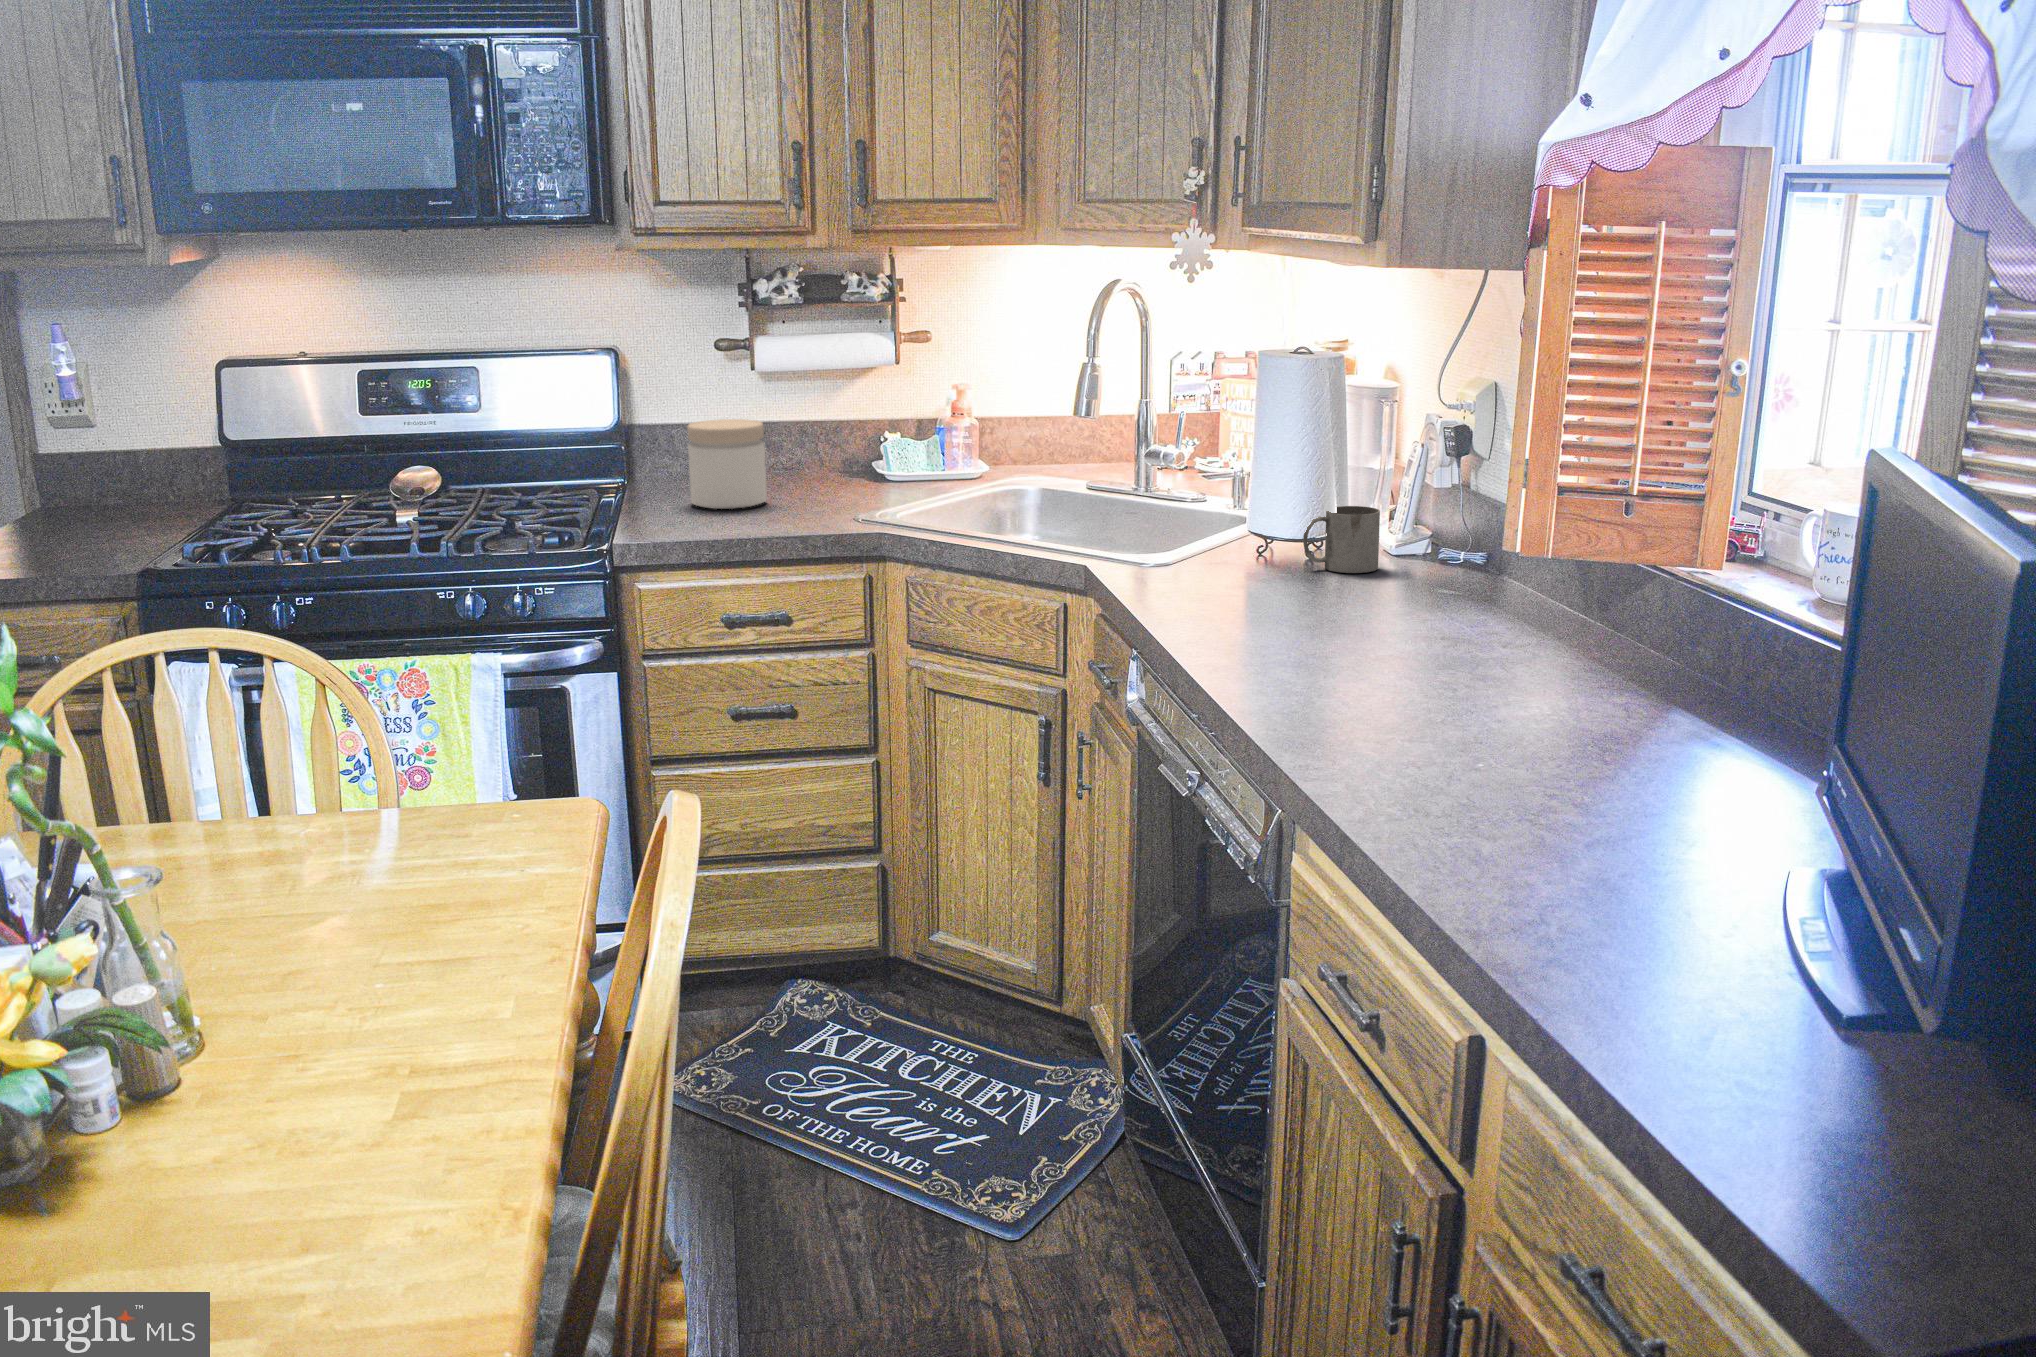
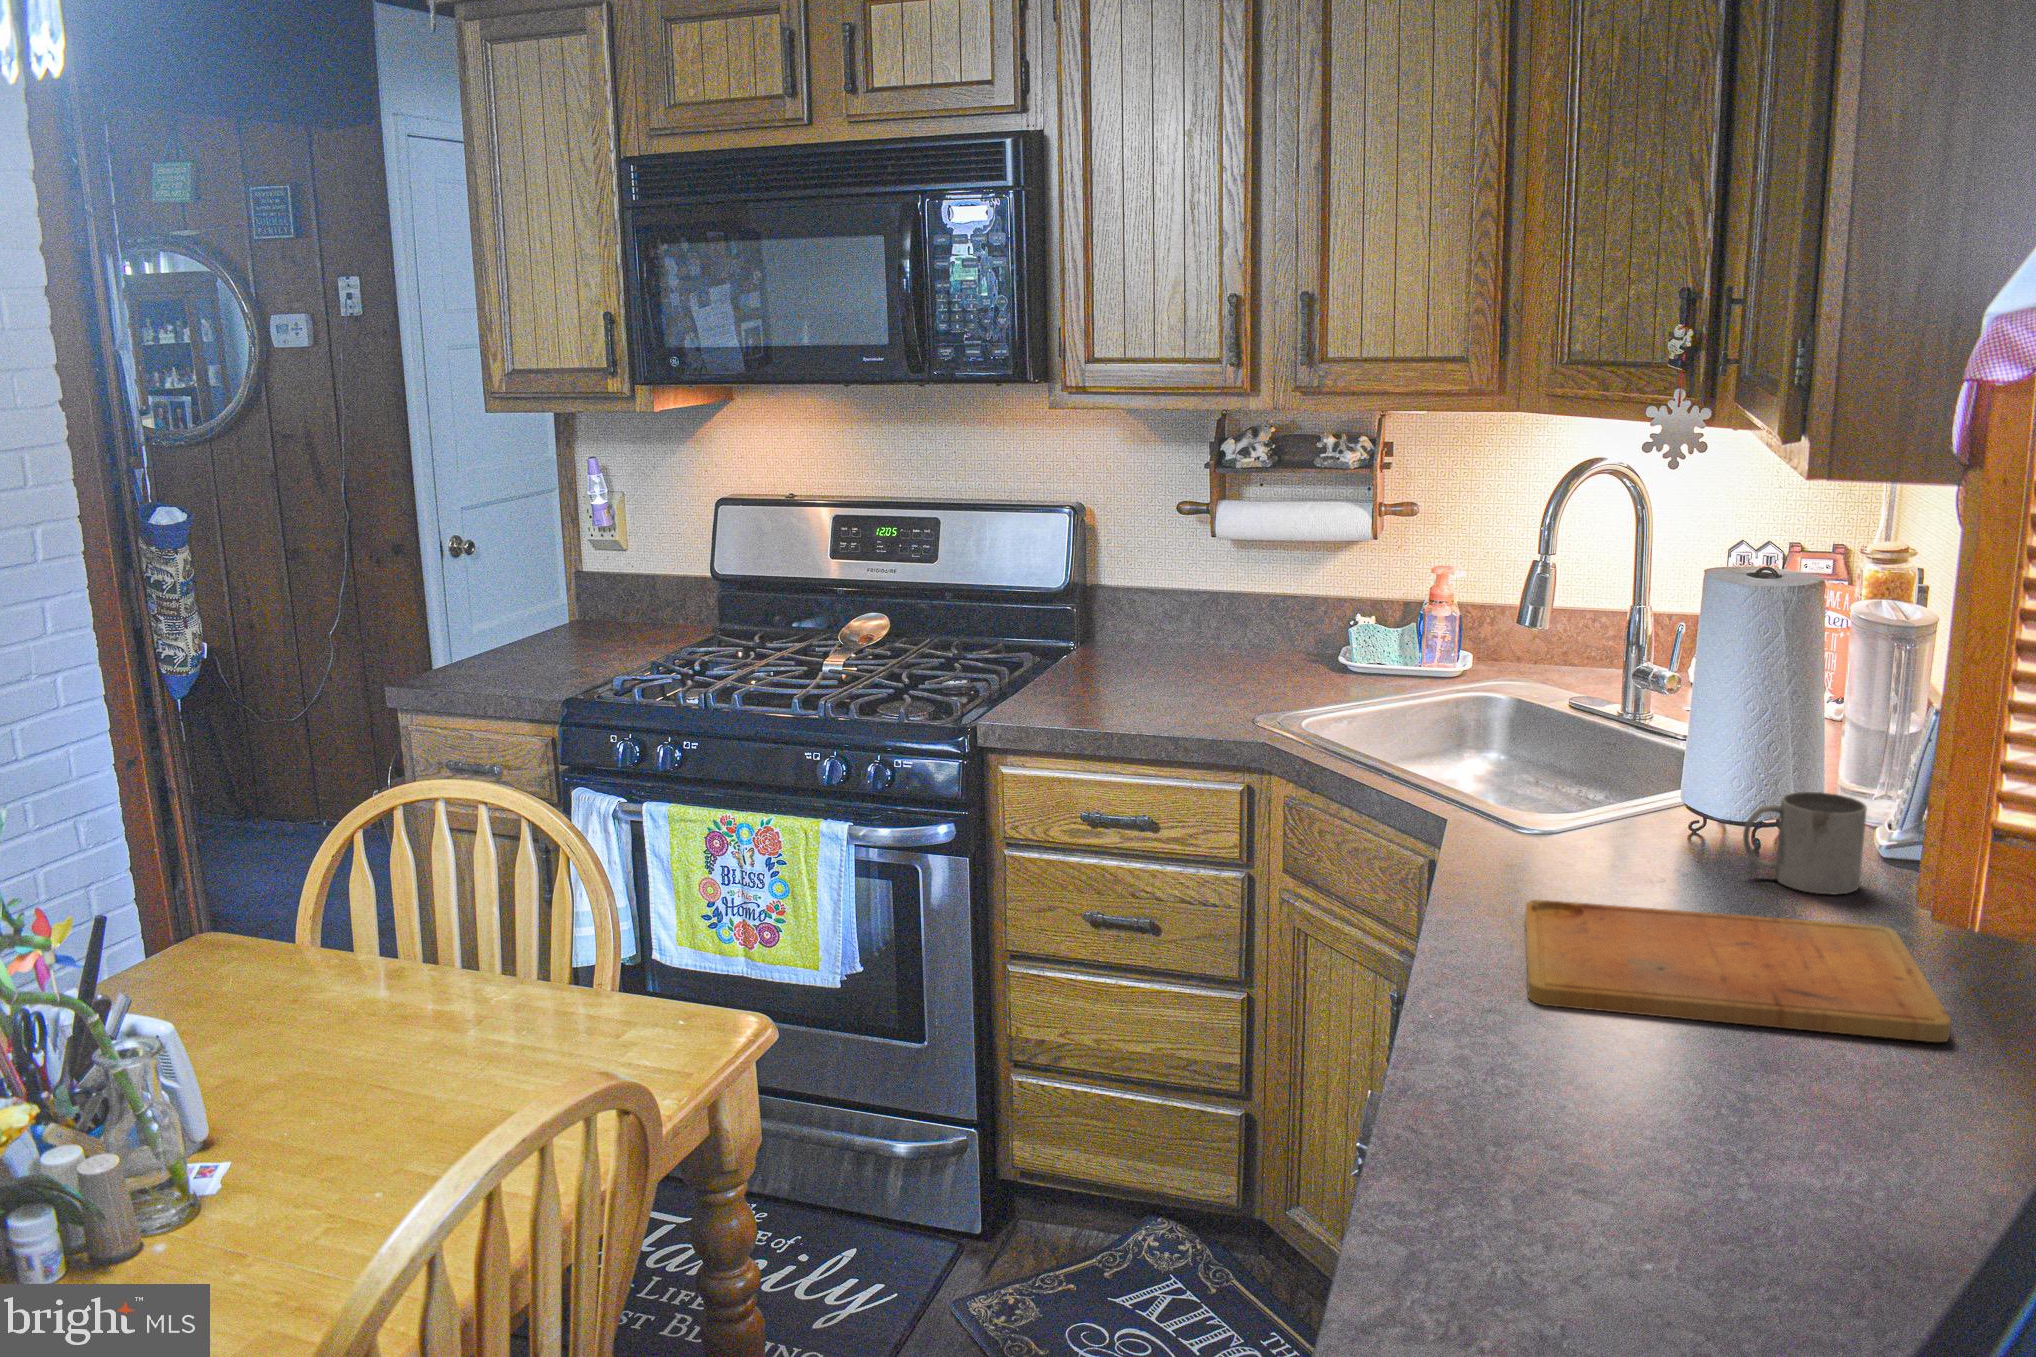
jar: present [688,419,767,509] -> none [1110,589,1192,687]
cutting board: none [1194,578,1477,637] -> present [1525,900,1951,1042]

